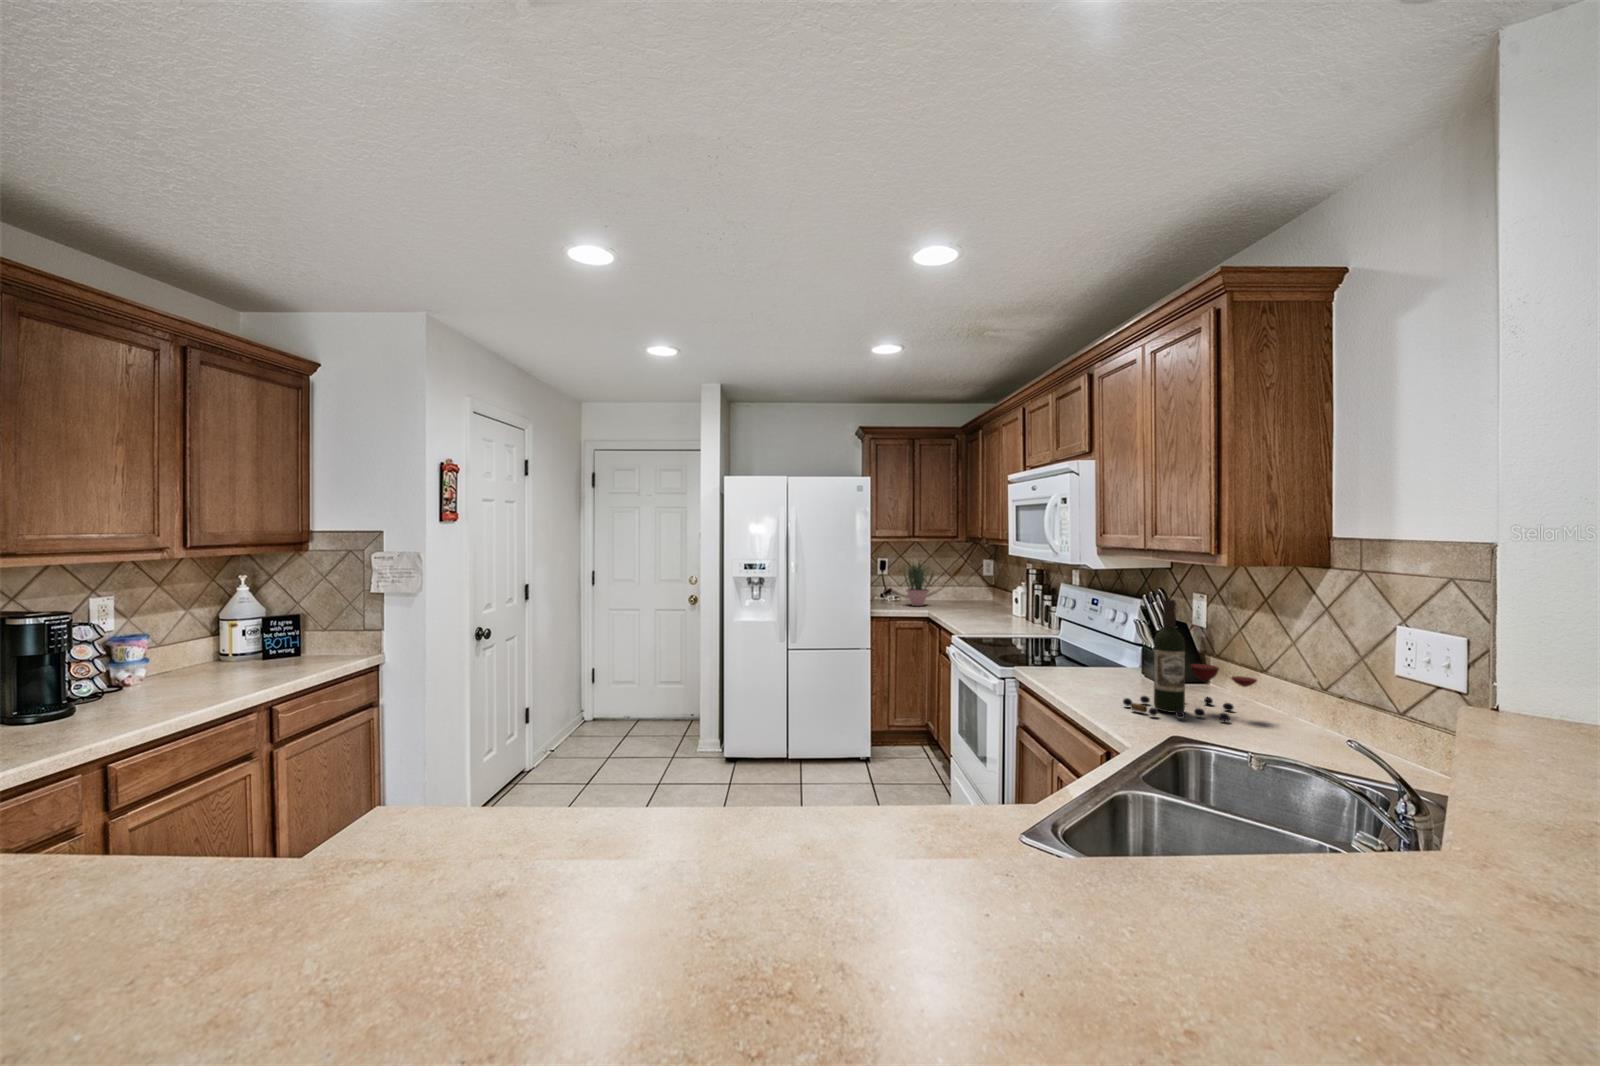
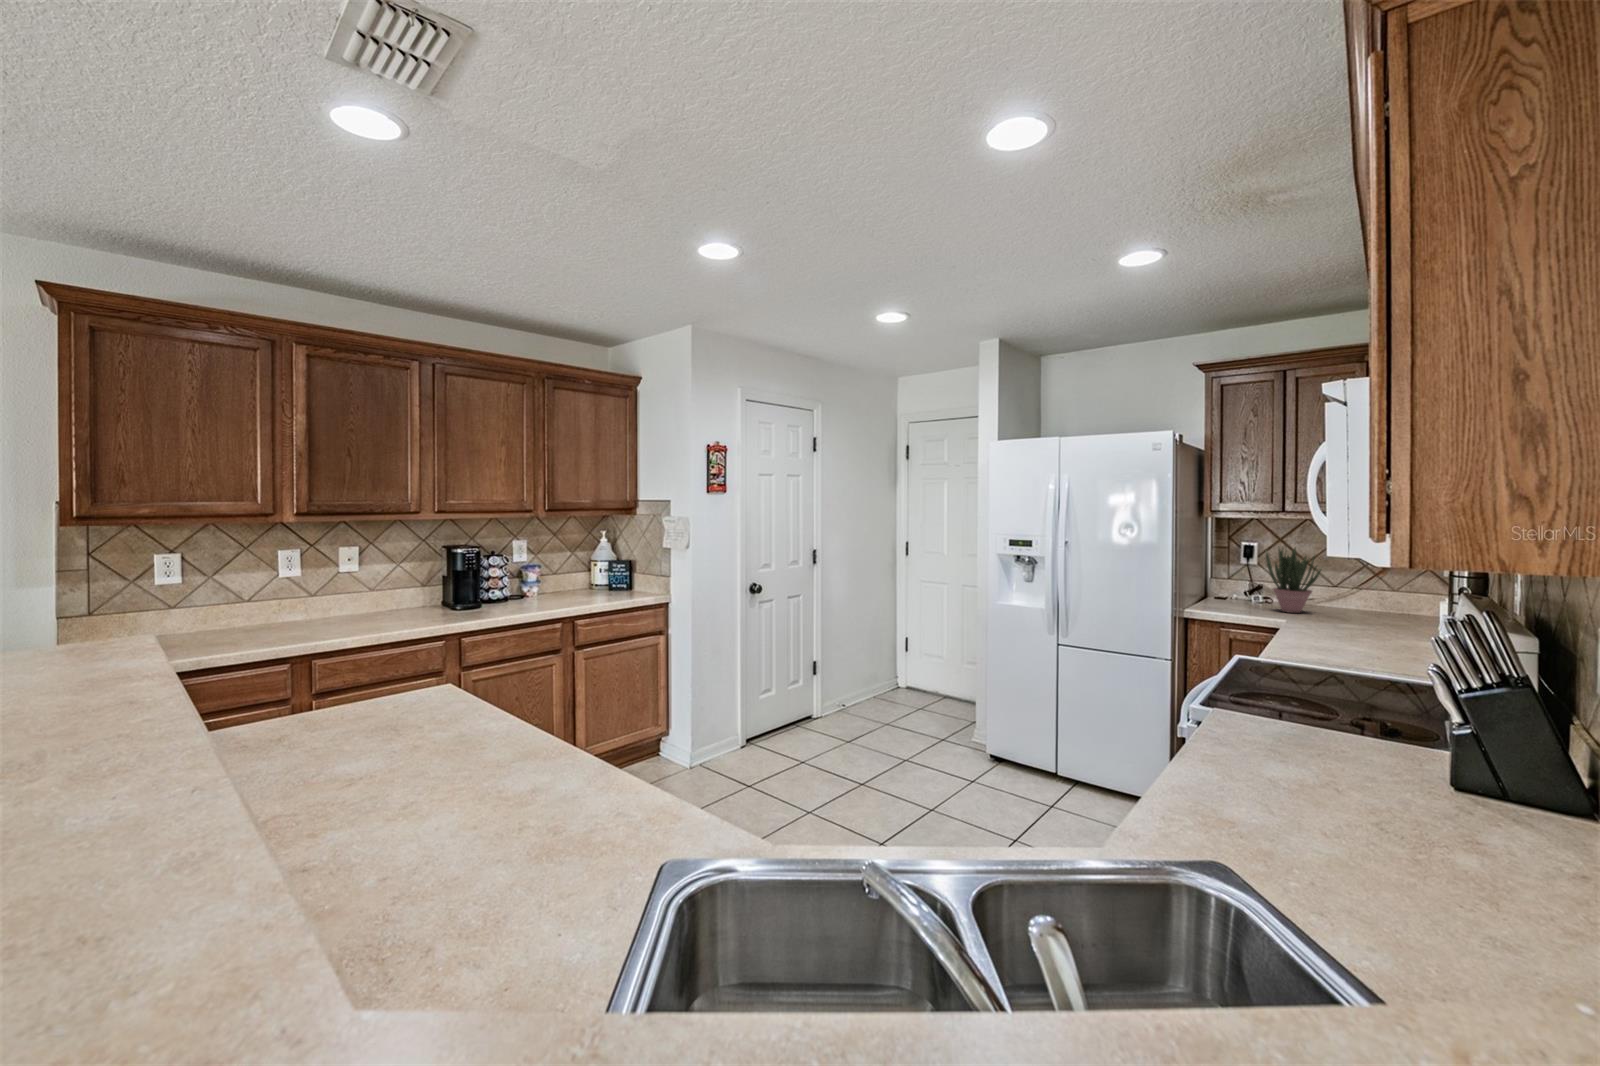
wine bottle: present [1123,599,1257,721] -> none [1206,616,1444,860]

